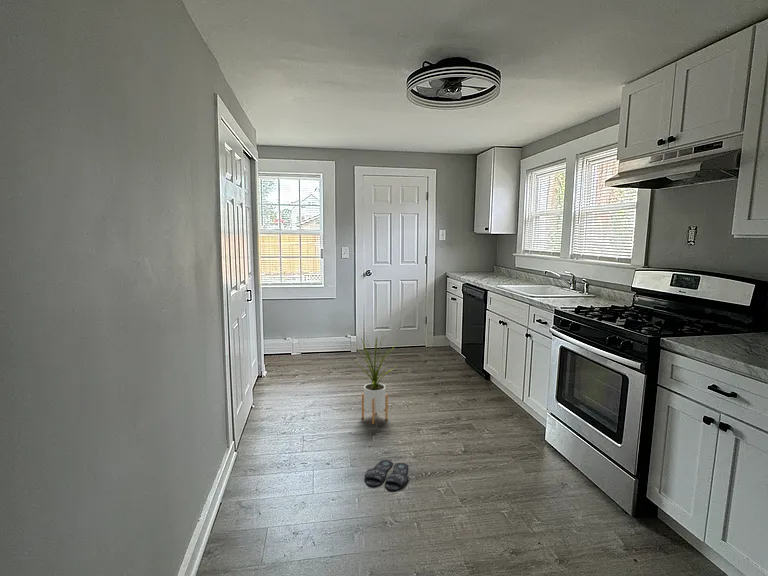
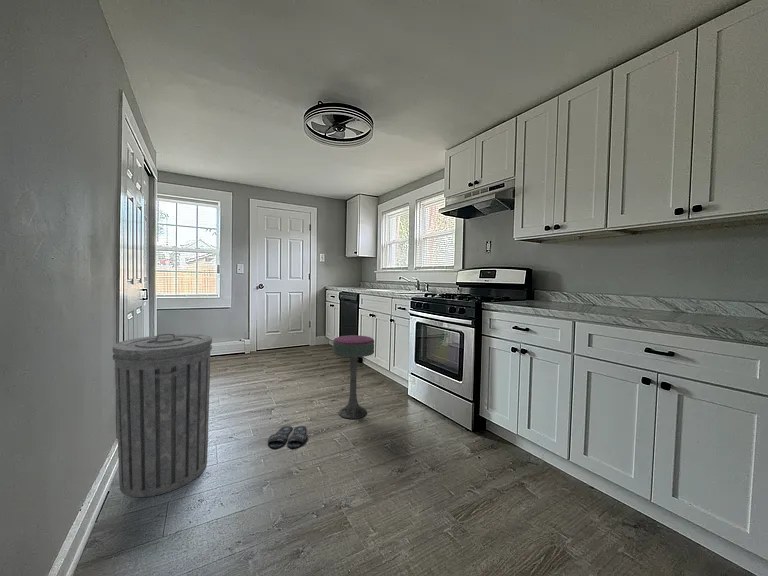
house plant: present [355,338,397,424] -> none [252,323,294,402]
trash can: none [220,352,306,515] -> present [113,333,212,497]
bar stool: none [443,358,497,464] -> present [333,335,374,418]

